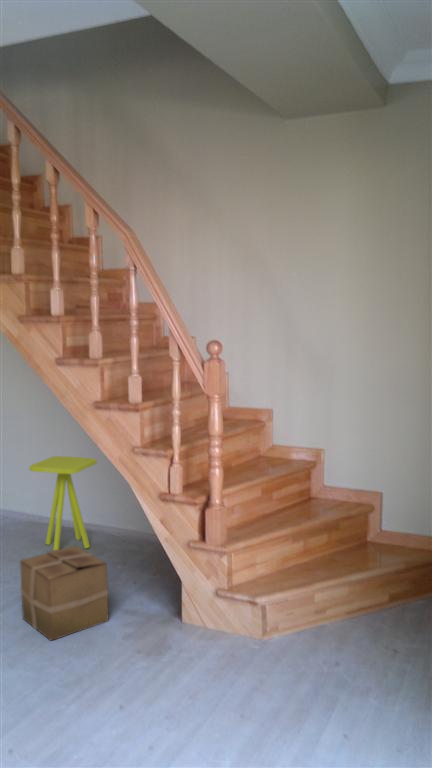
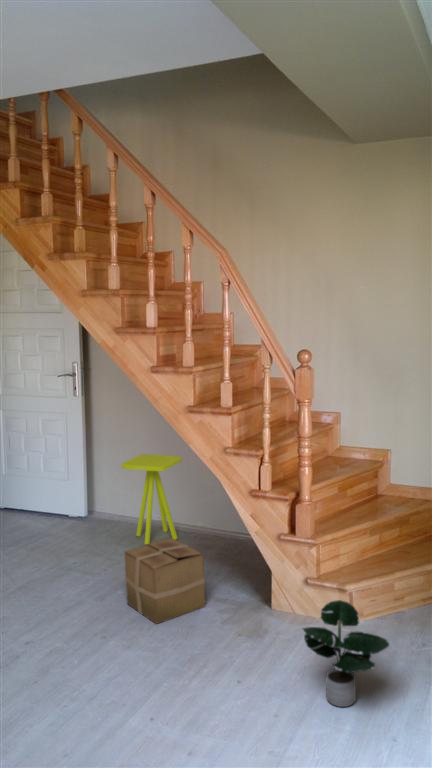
potted plant: none [200,613,295,733] -> present [303,600,389,707]

